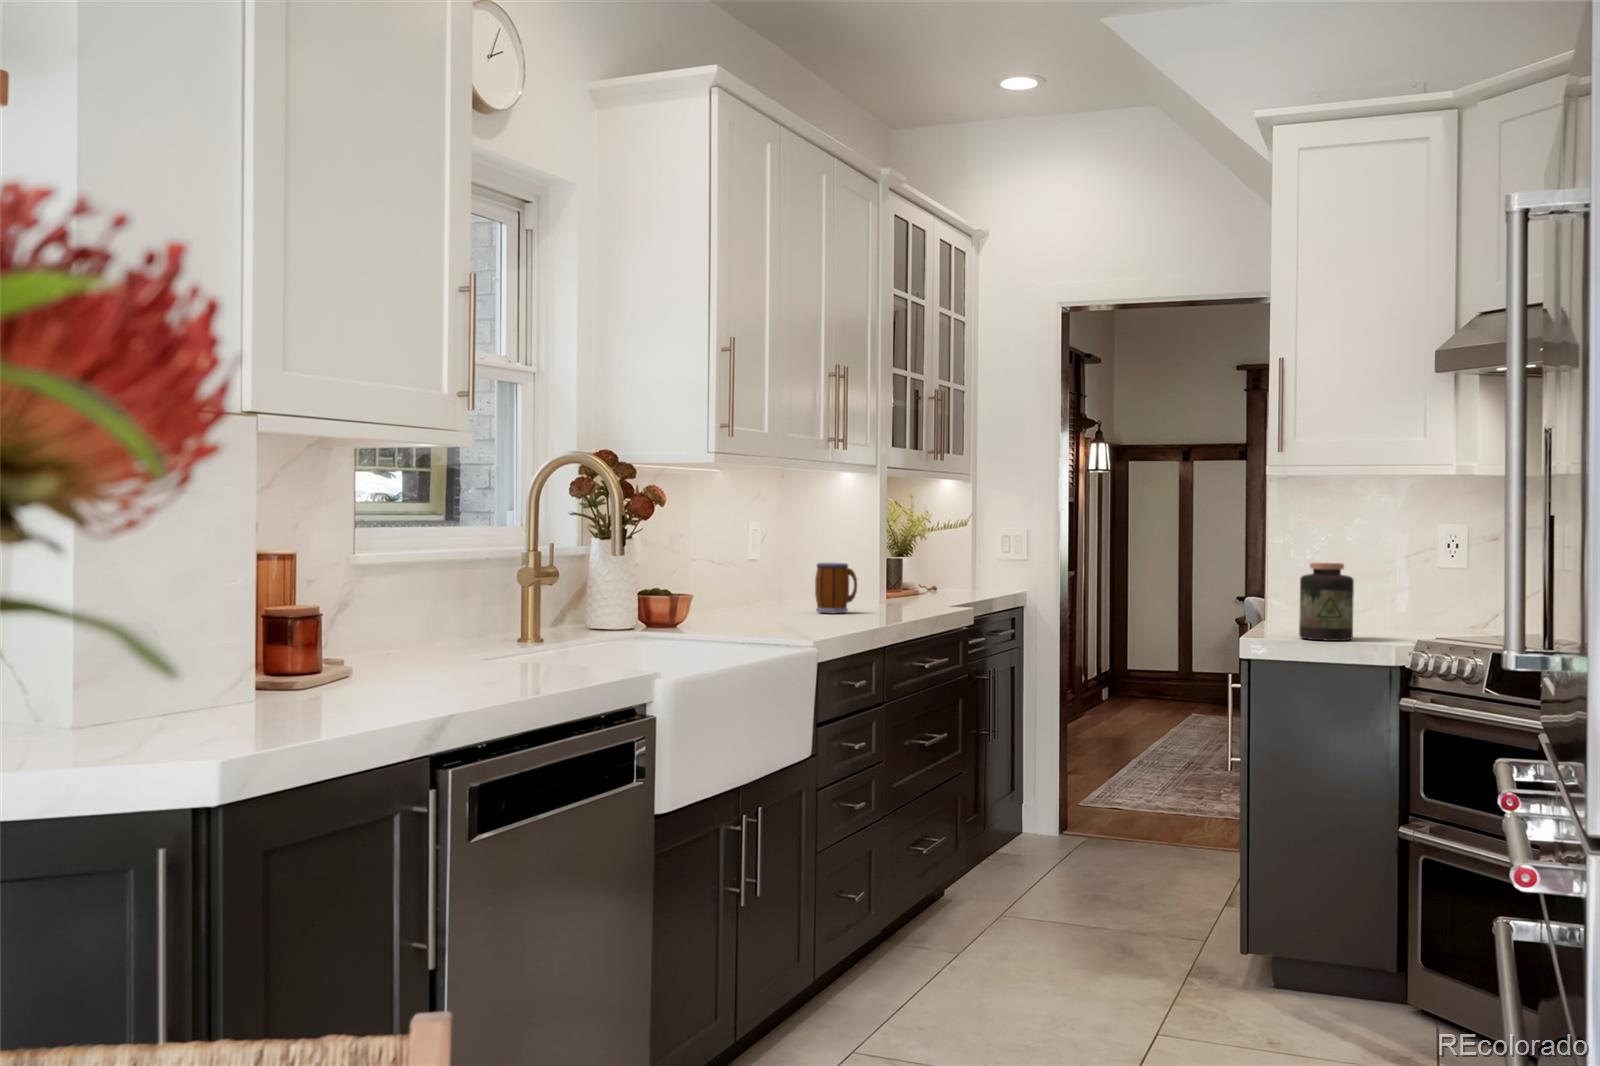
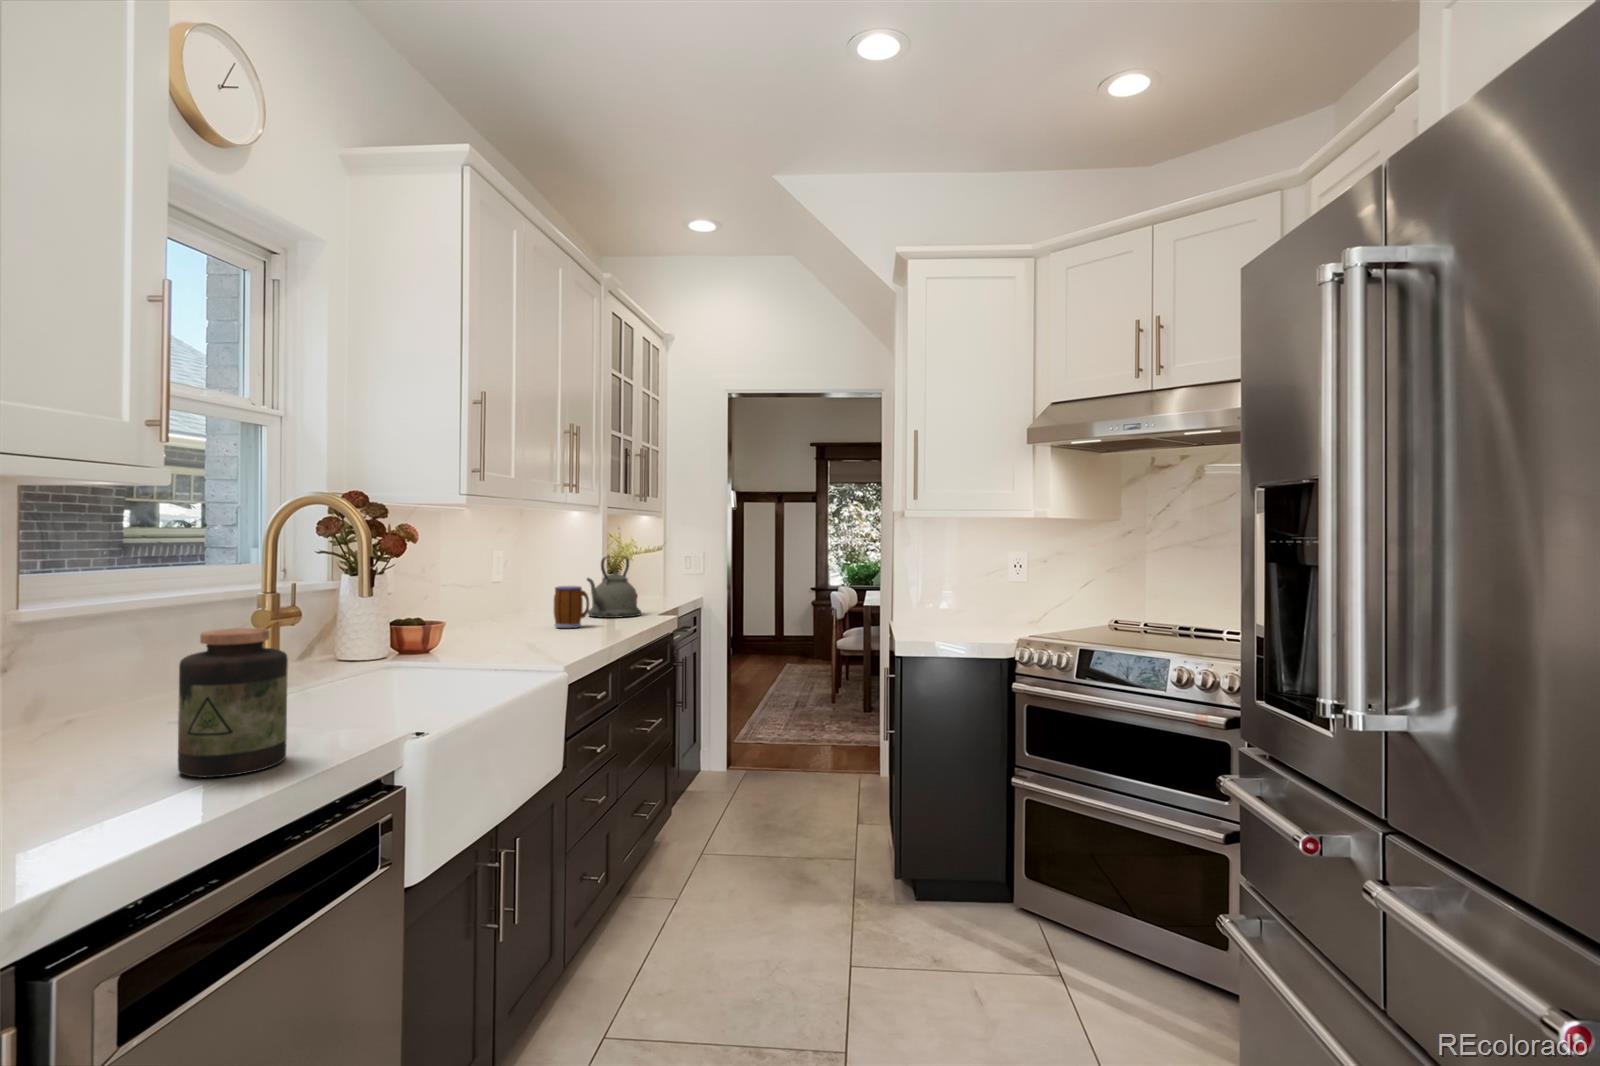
kettle: none [858,529,928,606] -> present [587,556,641,618]
jar: present [1299,563,1354,641] -> present [178,628,288,777]

